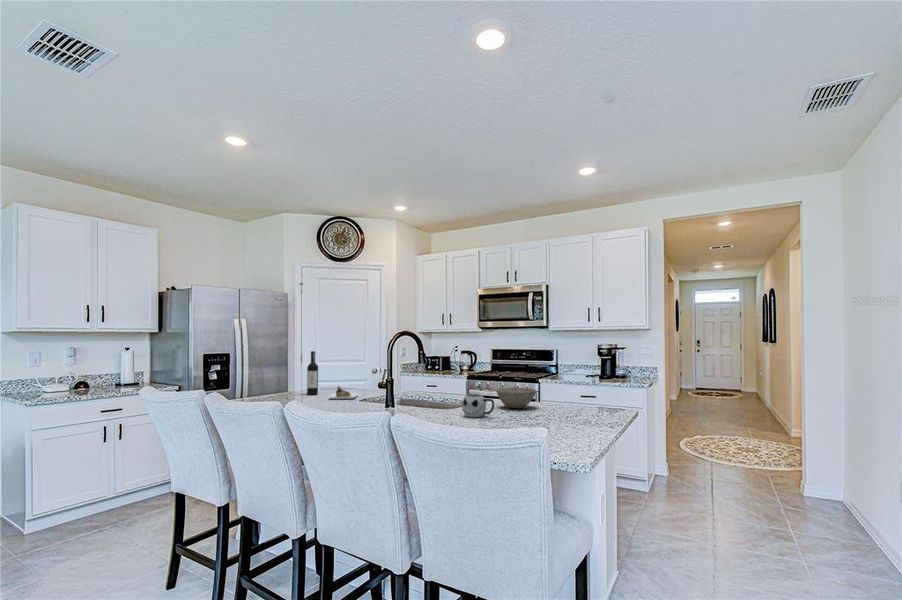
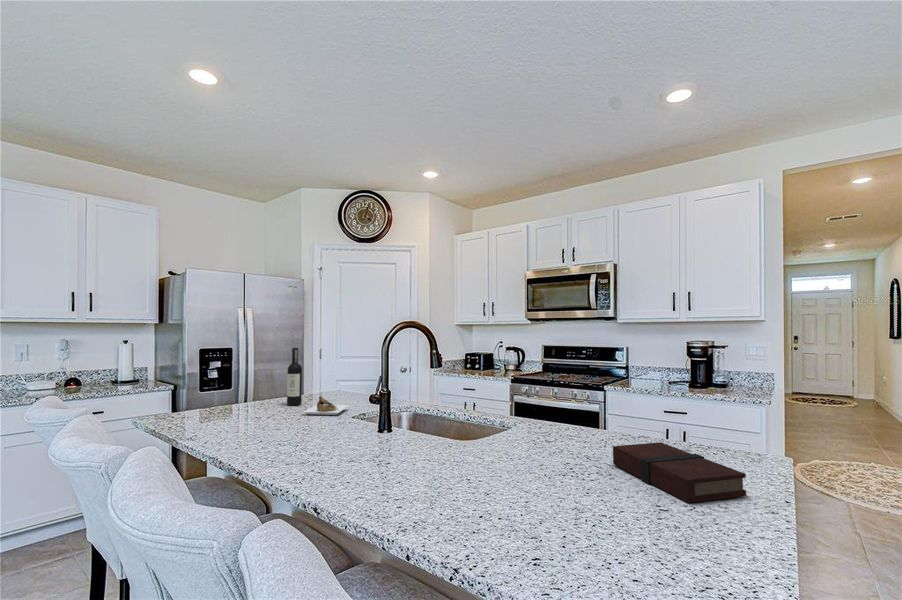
bowl: present [497,388,536,408] -> none [536,409,600,445]
mug: present [462,394,494,417] -> none [472,424,525,466]
book: none [543,402,608,425] -> present [613,442,746,503]

